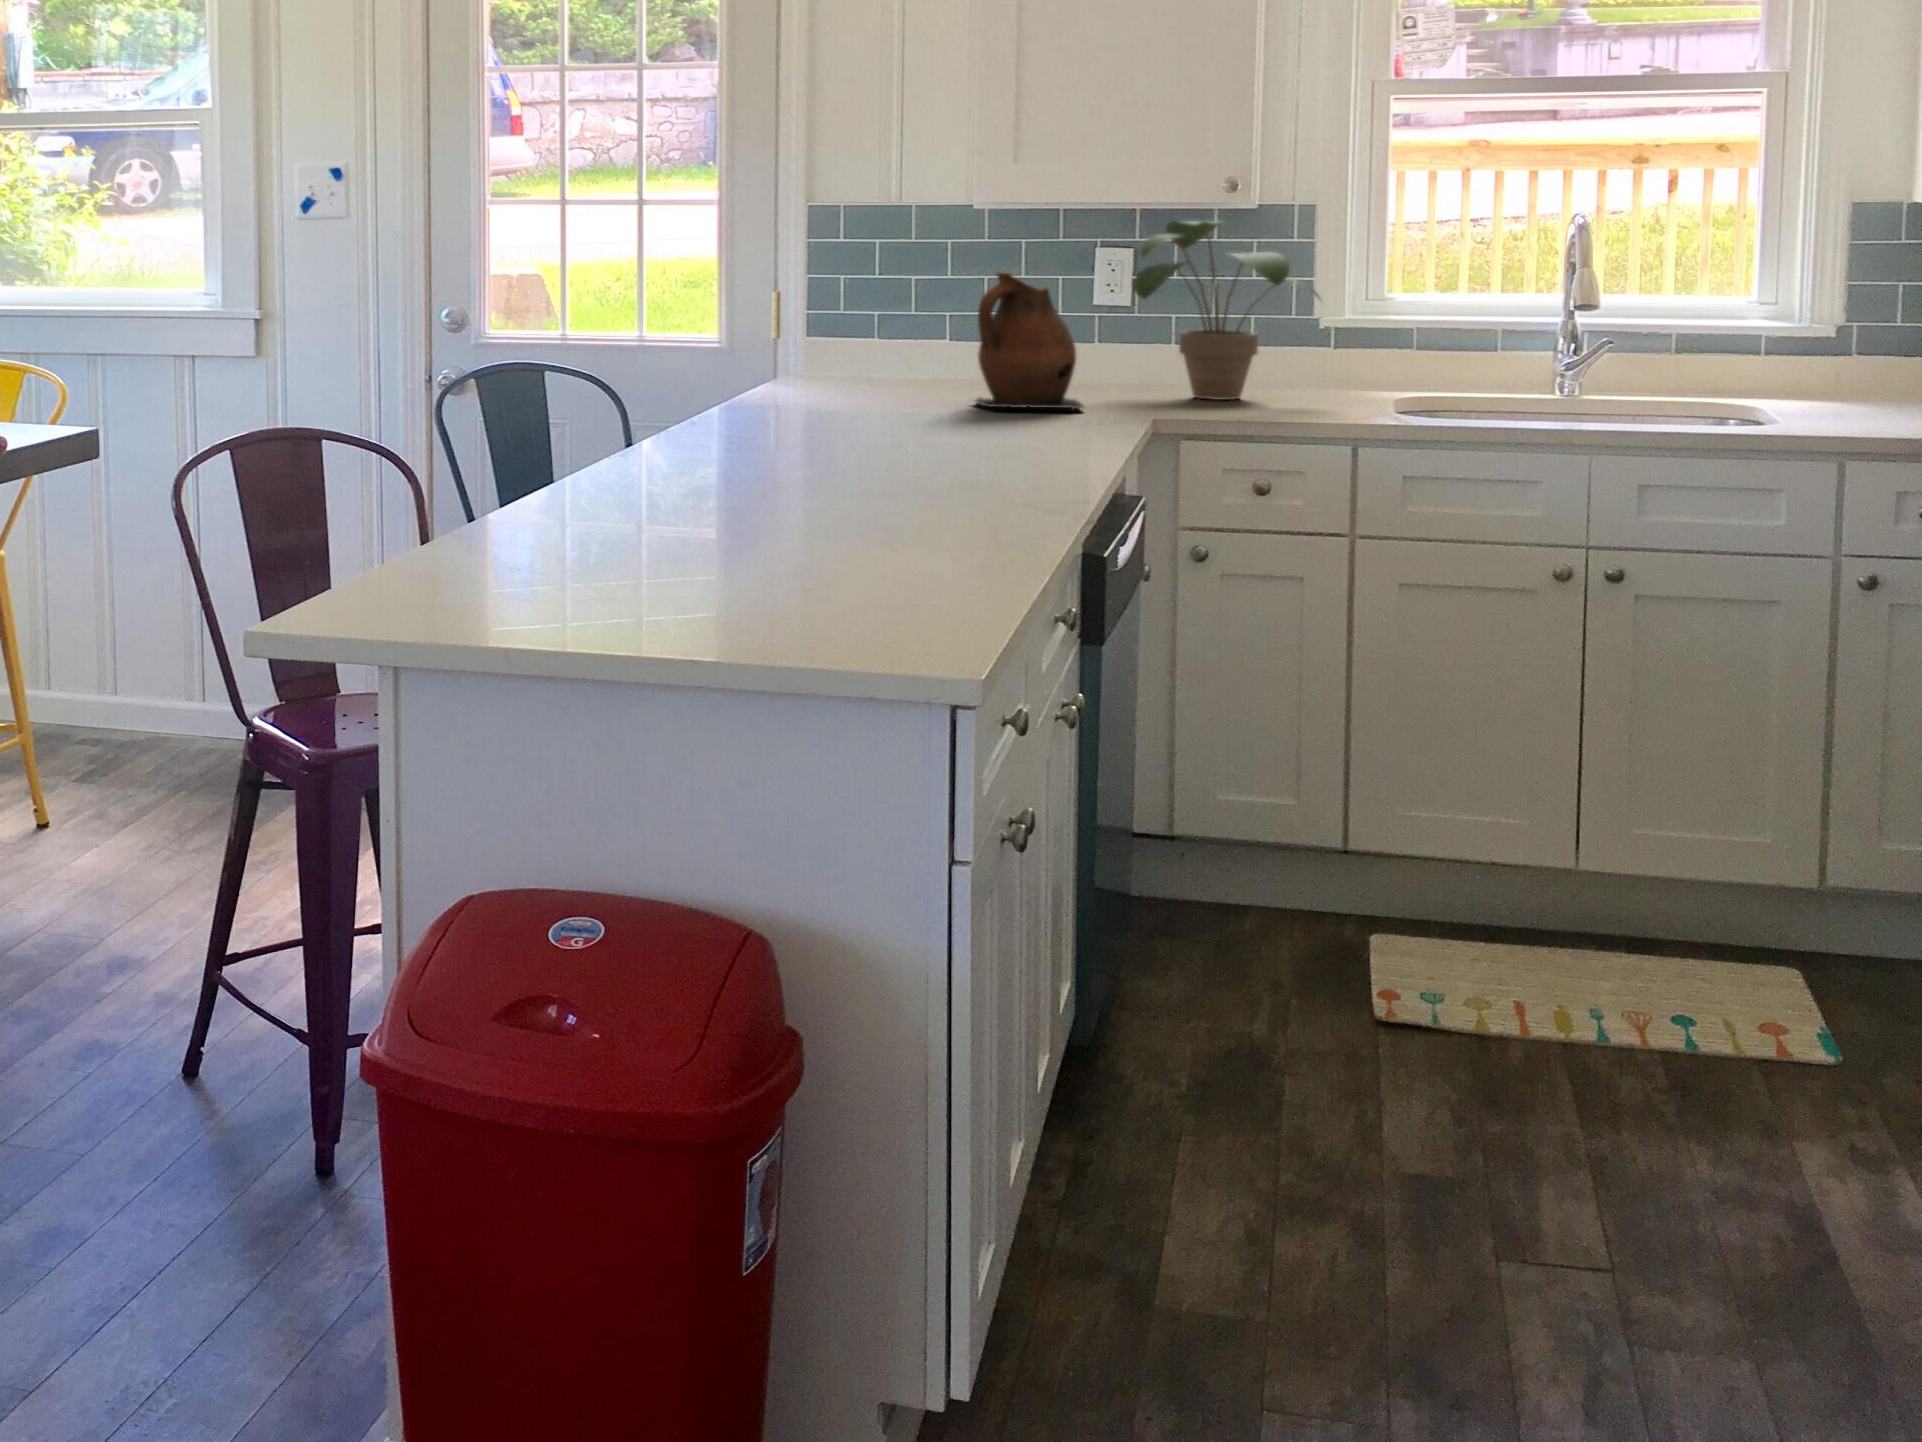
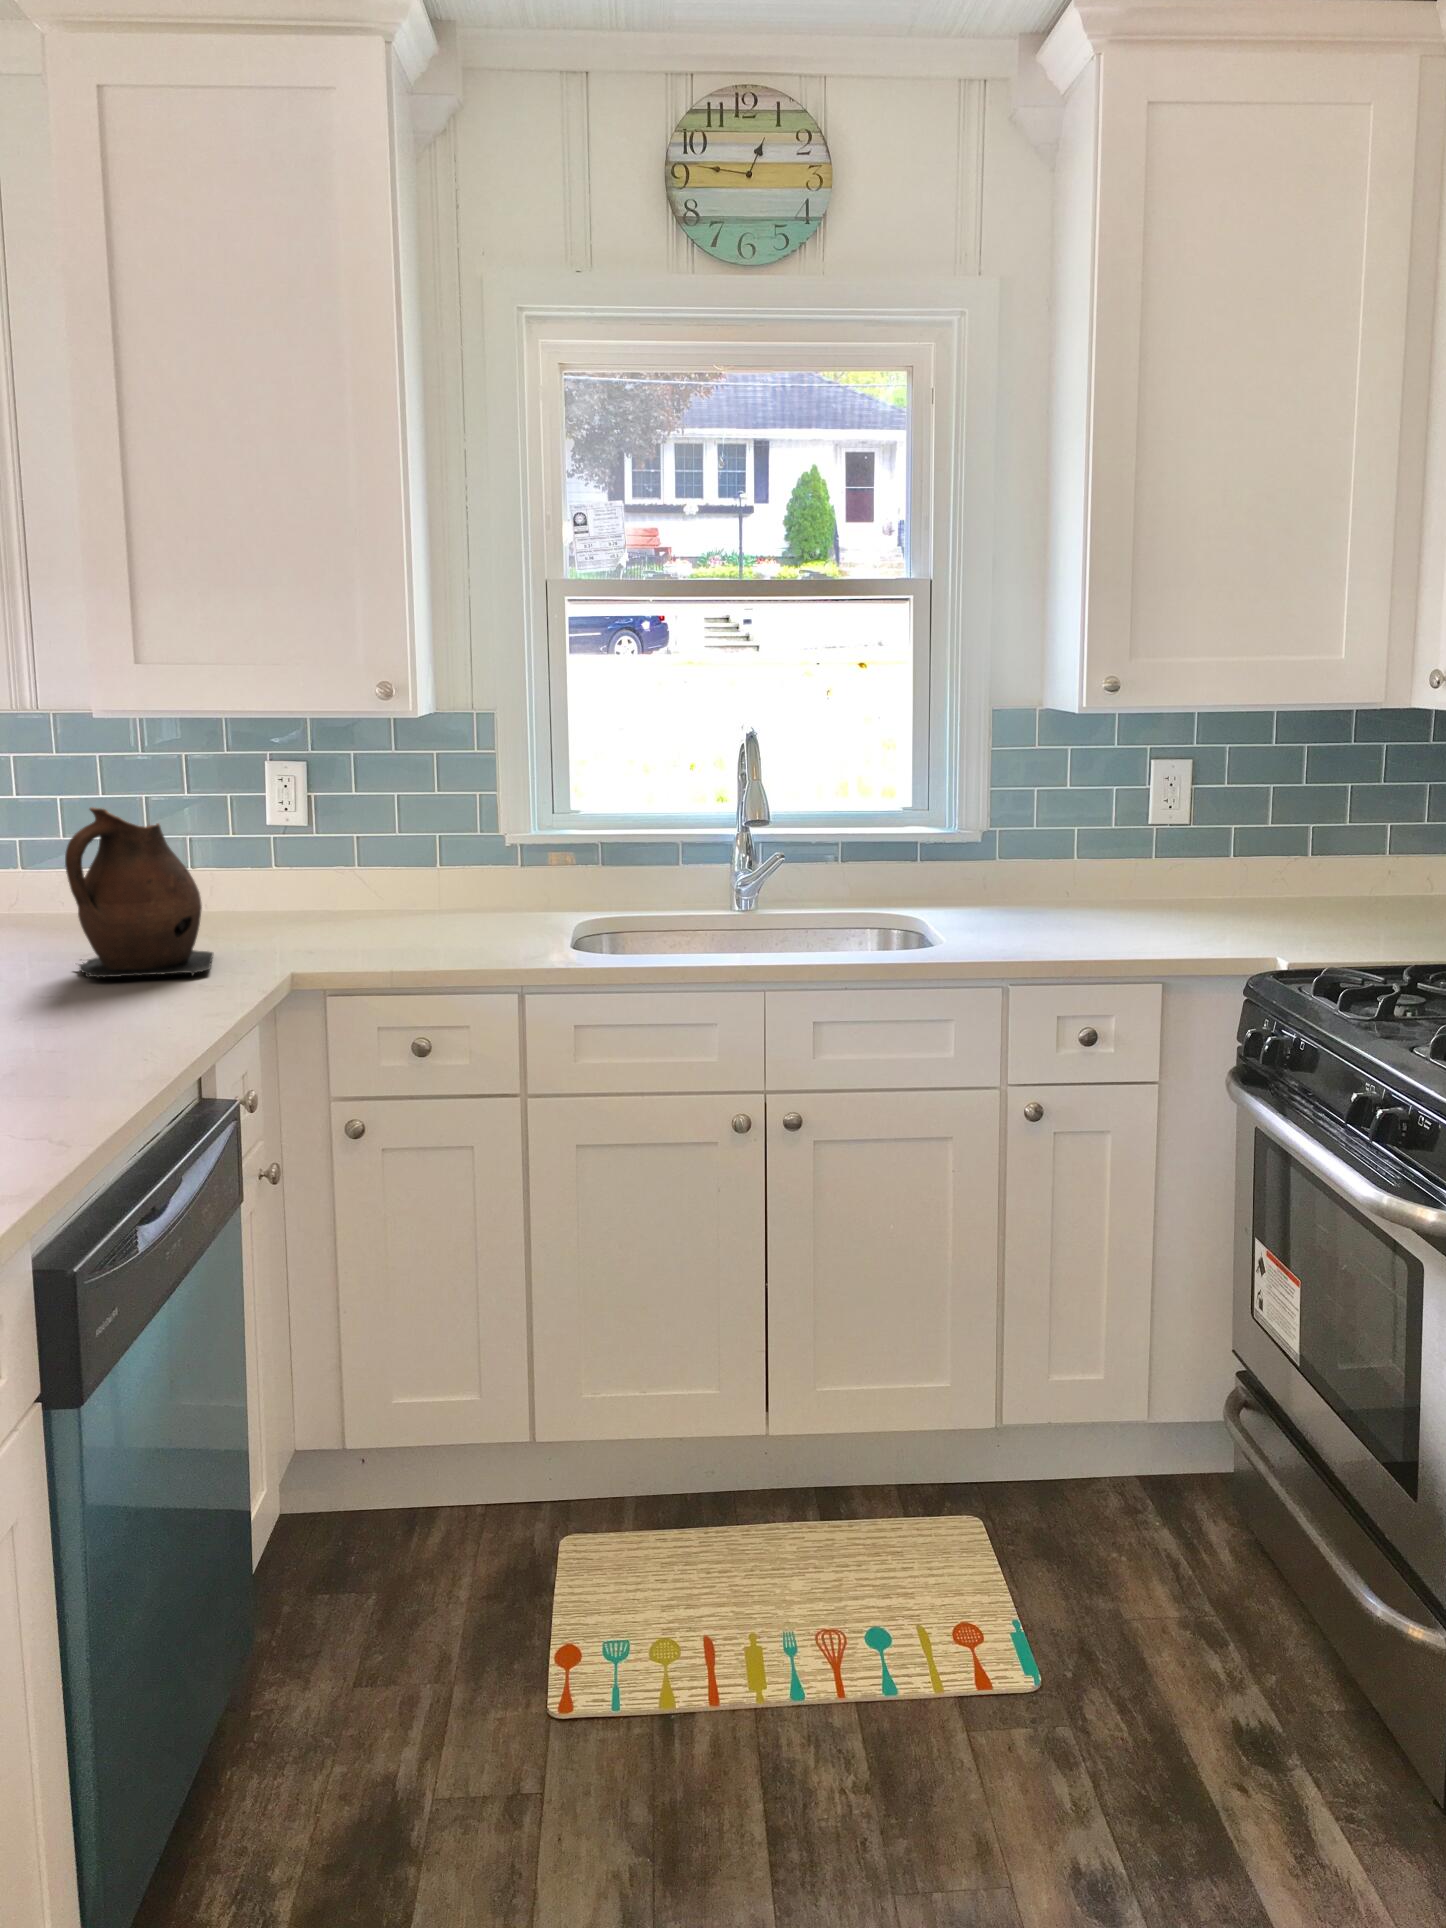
potted plant: present [1133,220,1320,400] -> none [283,731,494,939]

